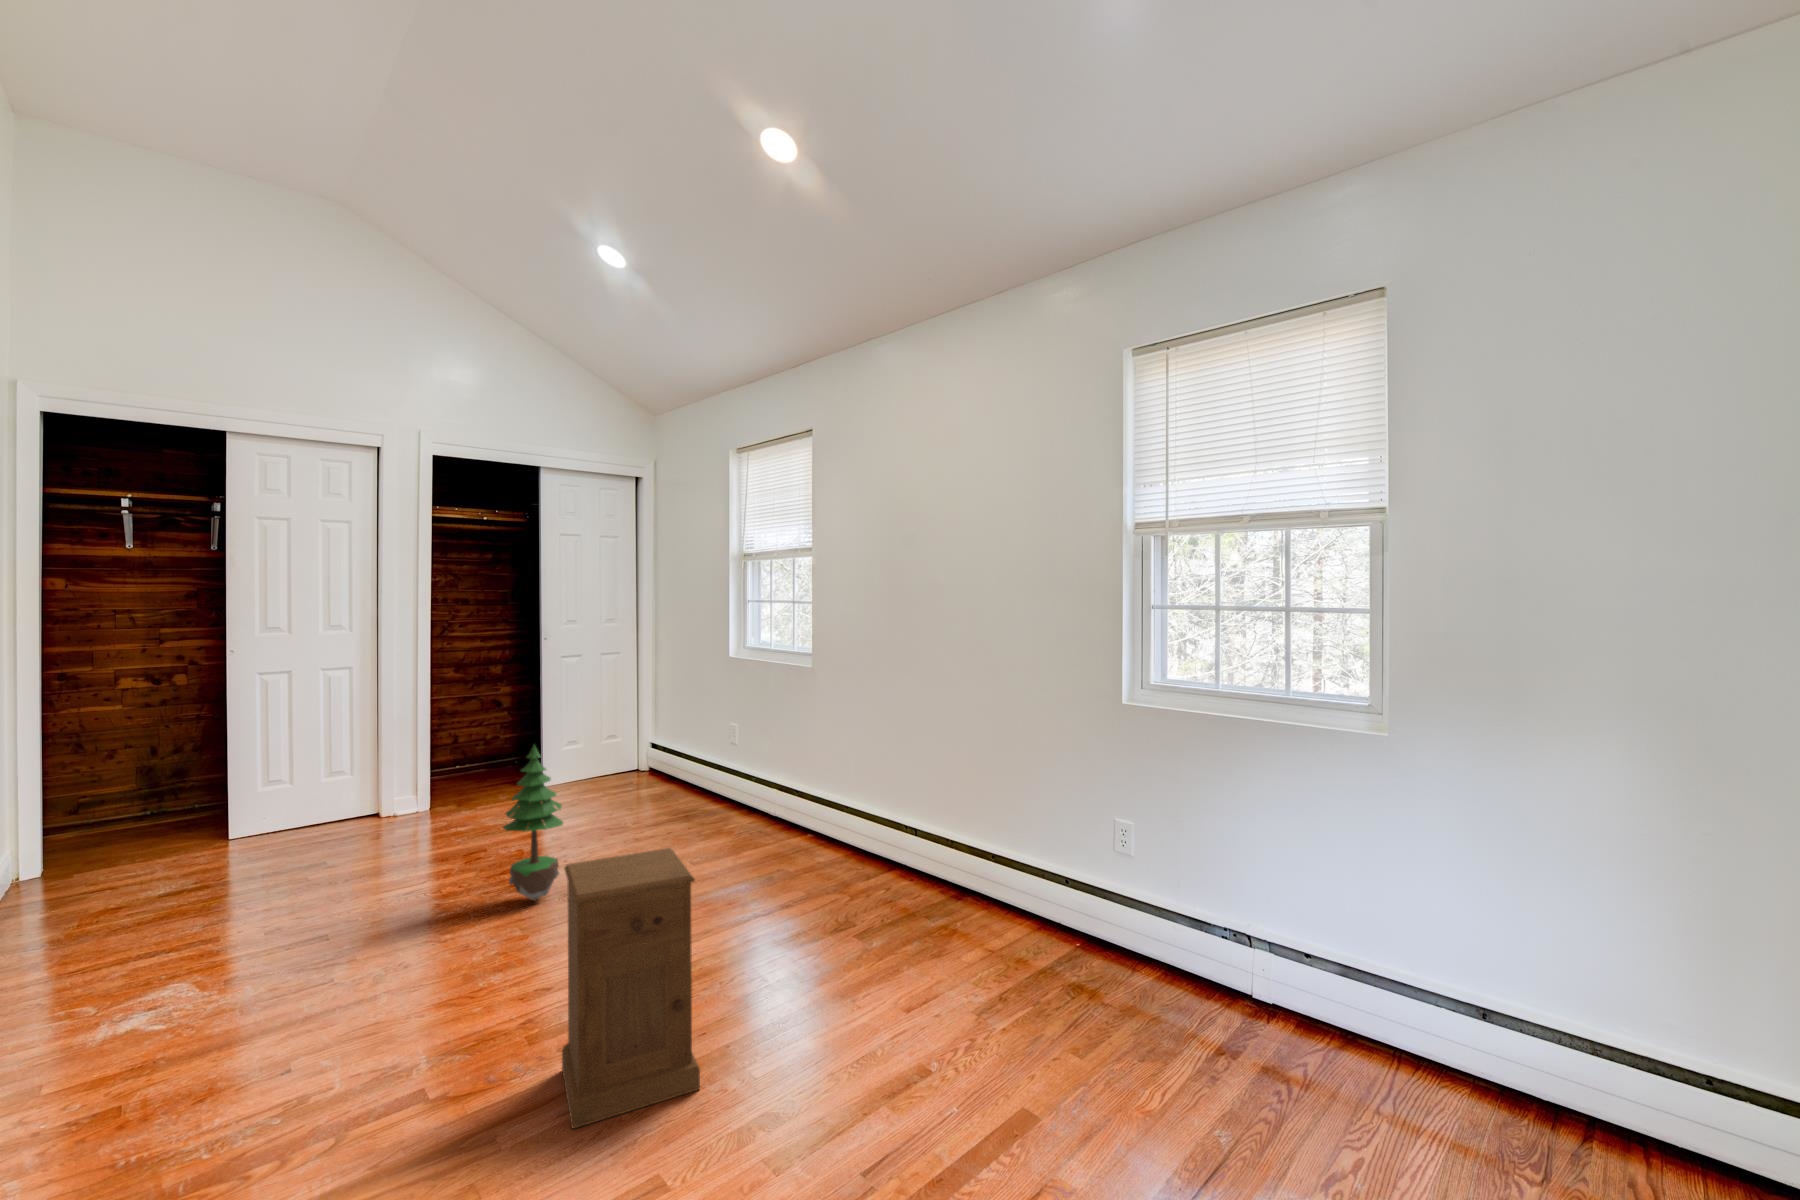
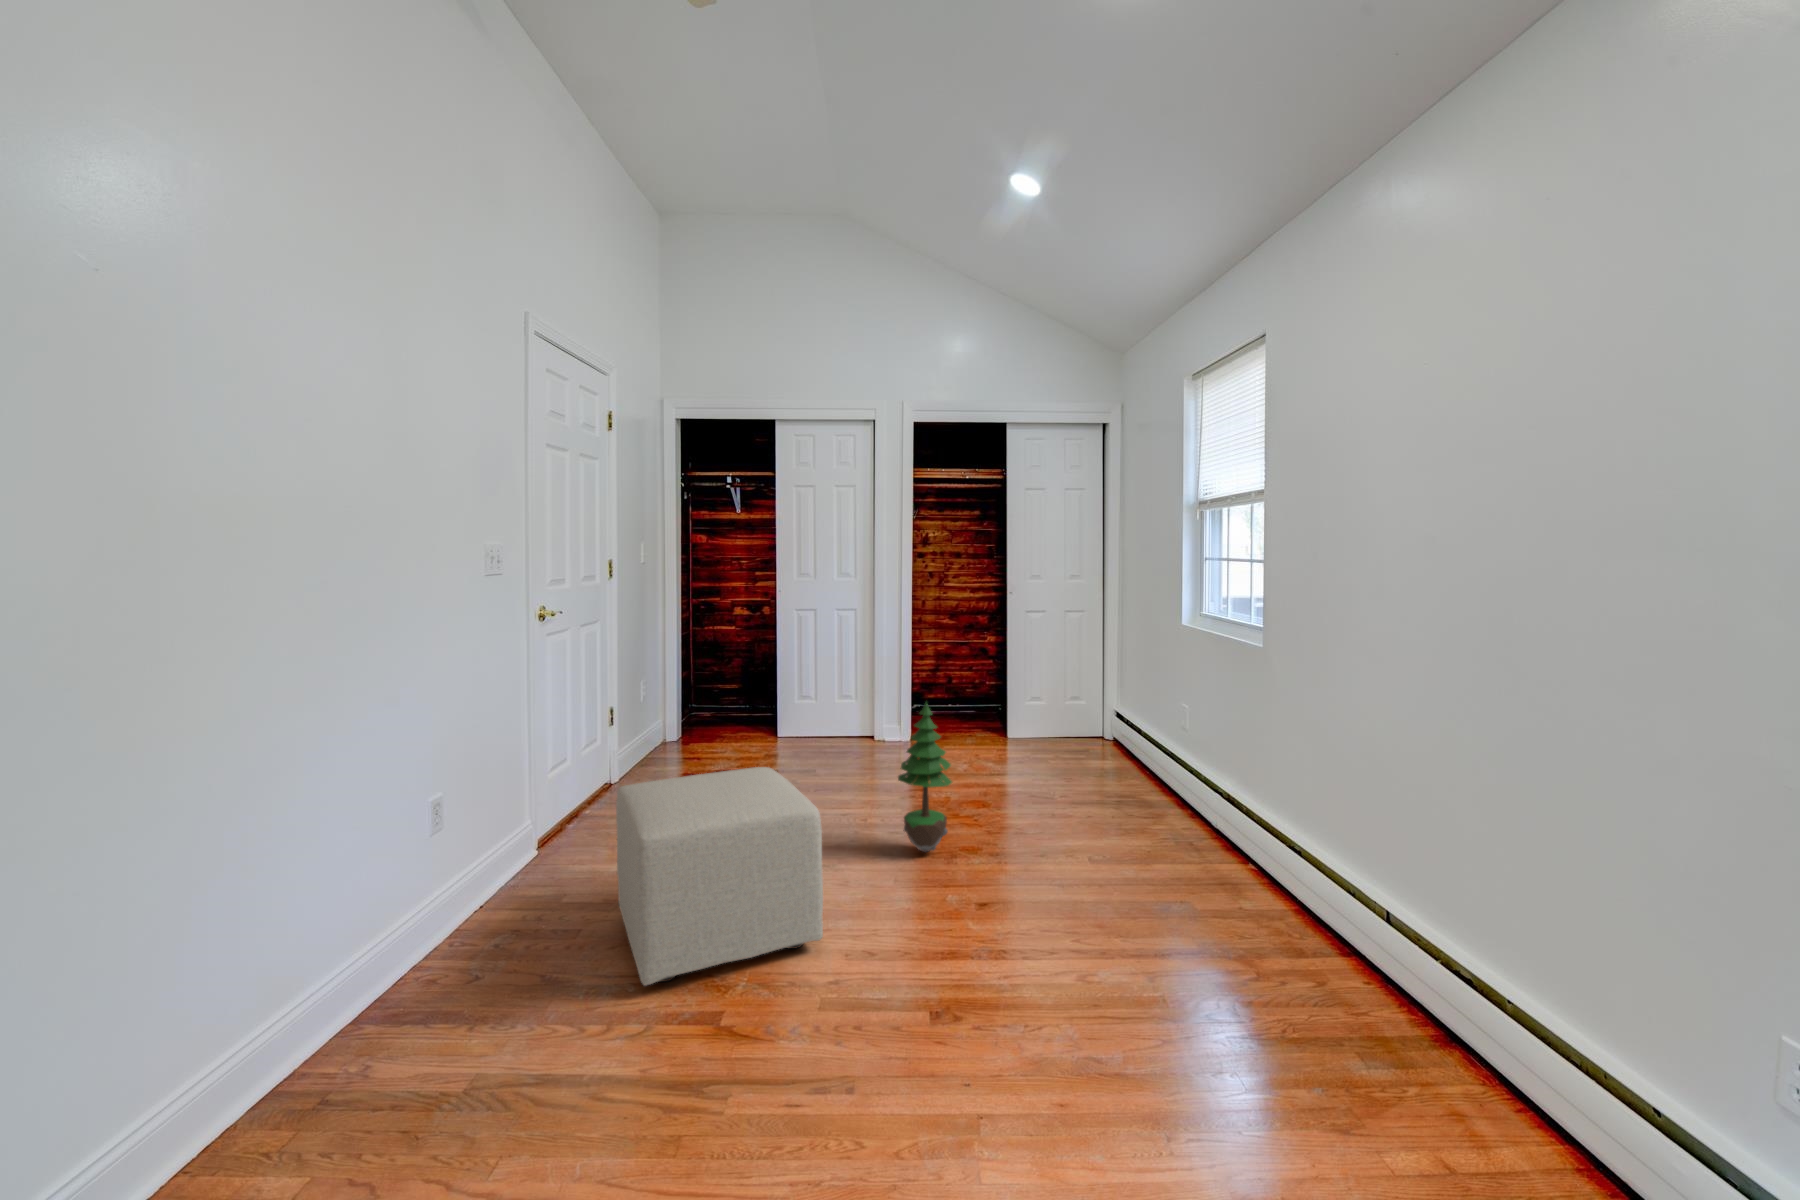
ottoman: none [163,839,491,1105] -> present [616,767,823,985]
nightstand: present [562,848,700,1129] -> none [784,844,939,1153]

